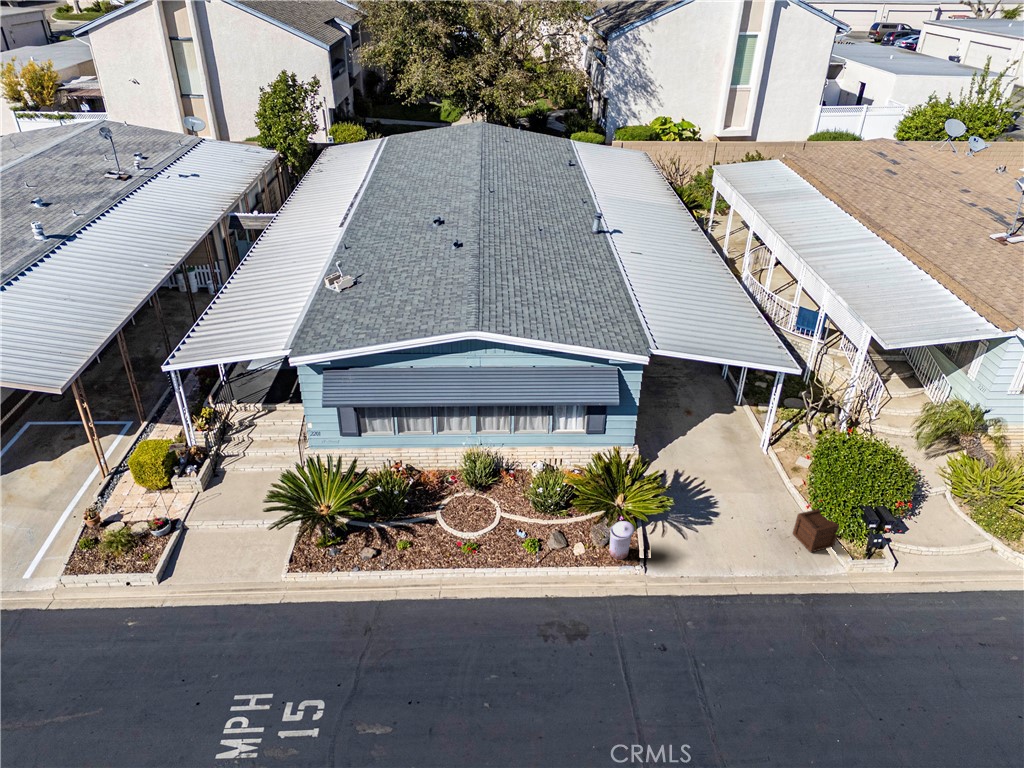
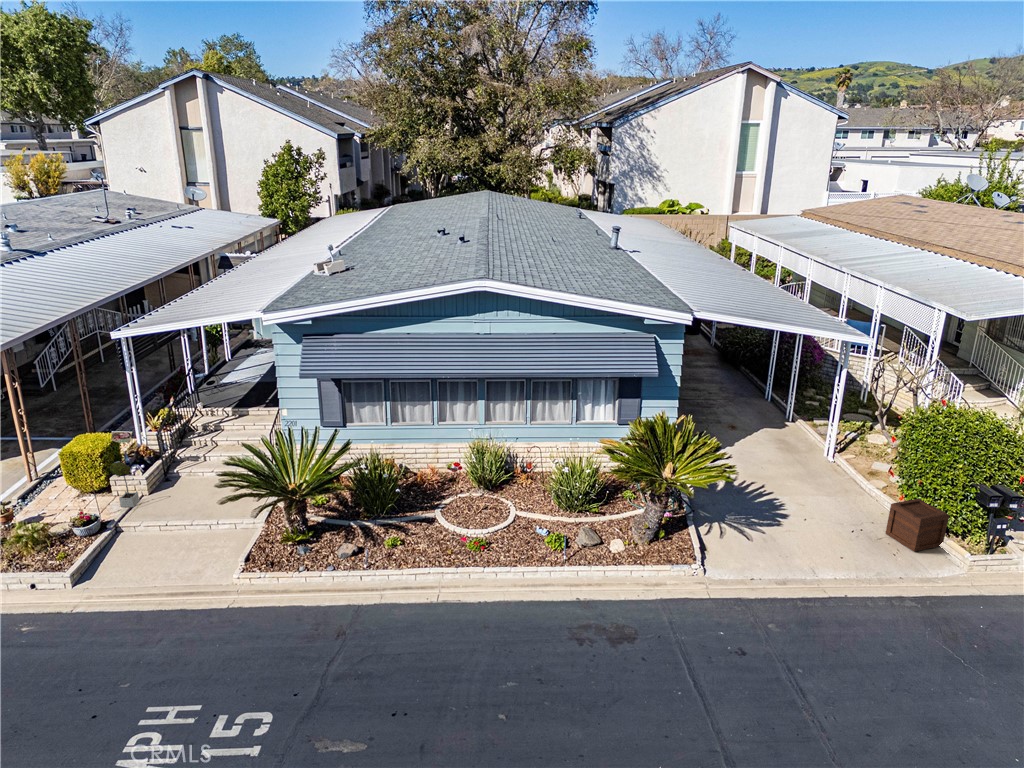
potted tree: none [170,471,195,504] -> present [110,462,140,507]
trash can: present [610,521,634,559] -> none [657,510,688,559]

